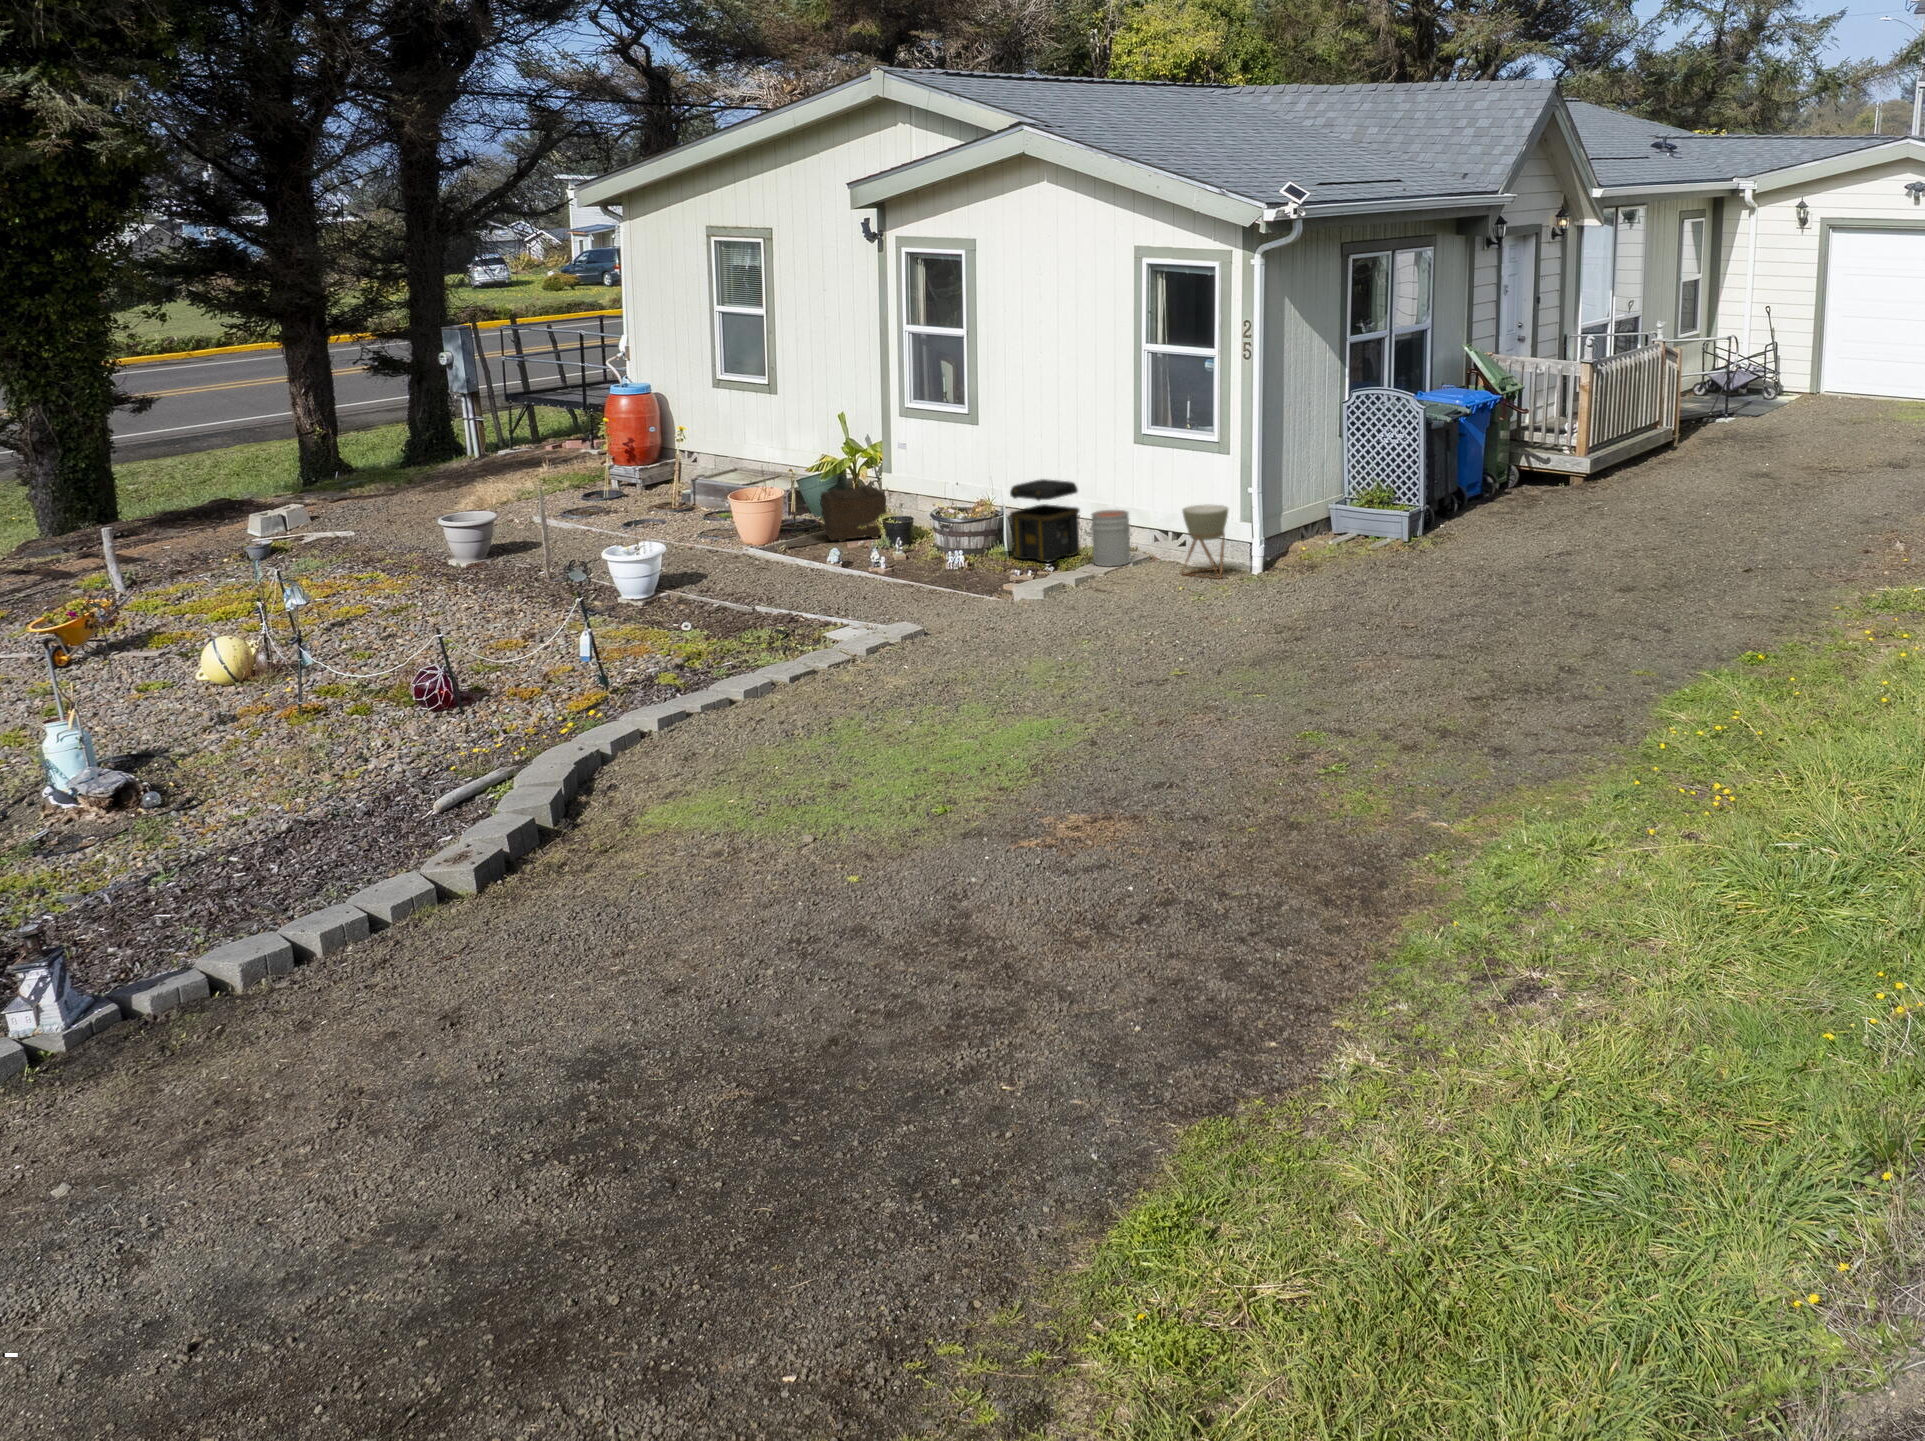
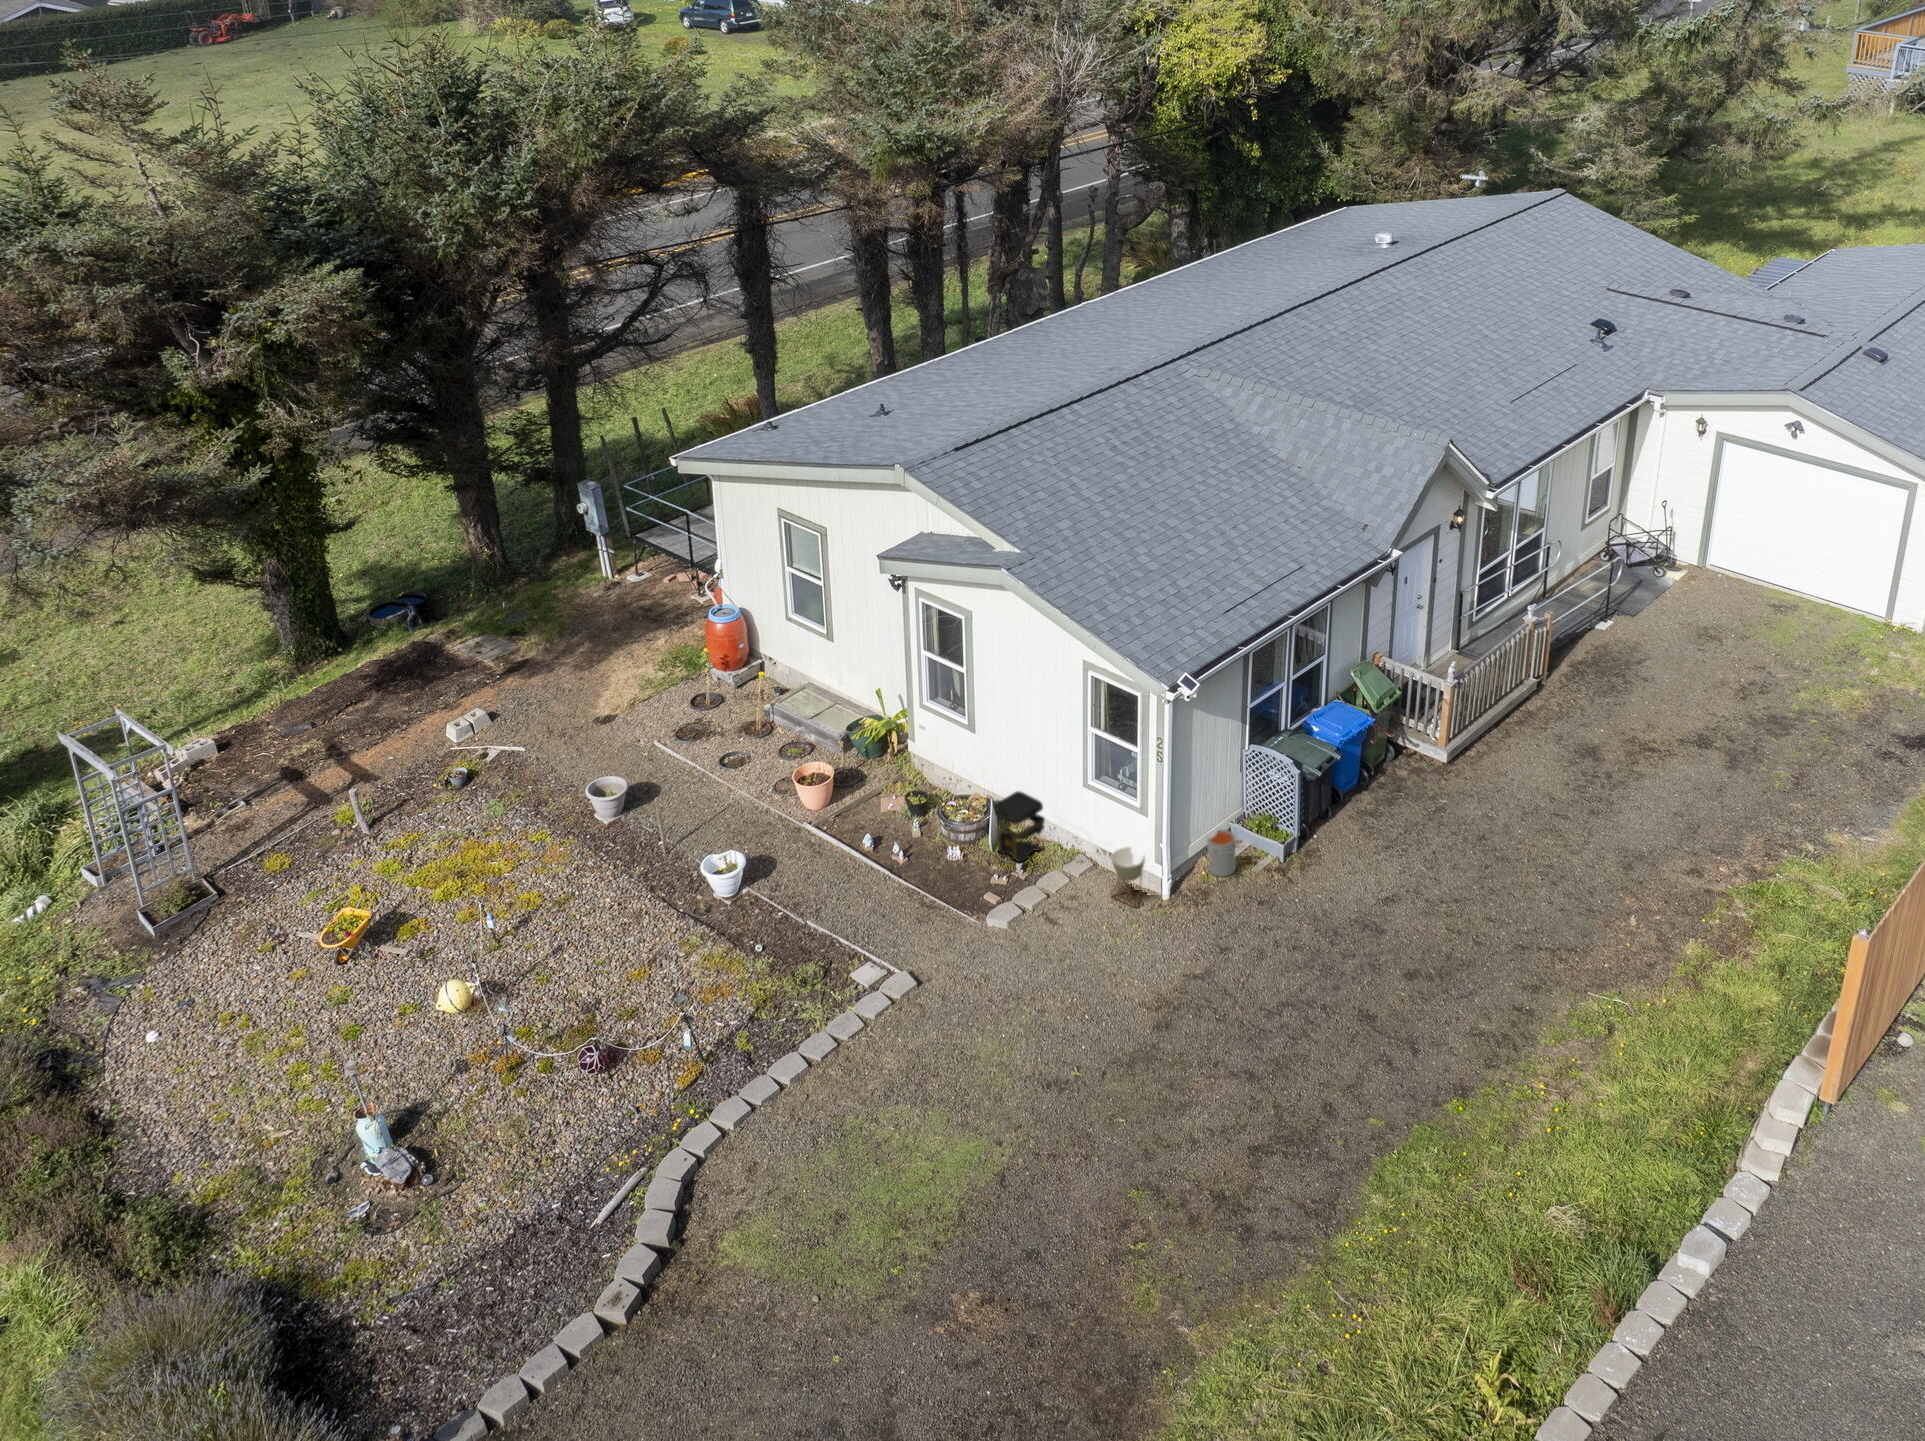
wooden crate: present [821,486,887,542] -> none [862,749,911,802]
bucket: present [1085,510,1131,567] -> present [1207,829,1236,877]

